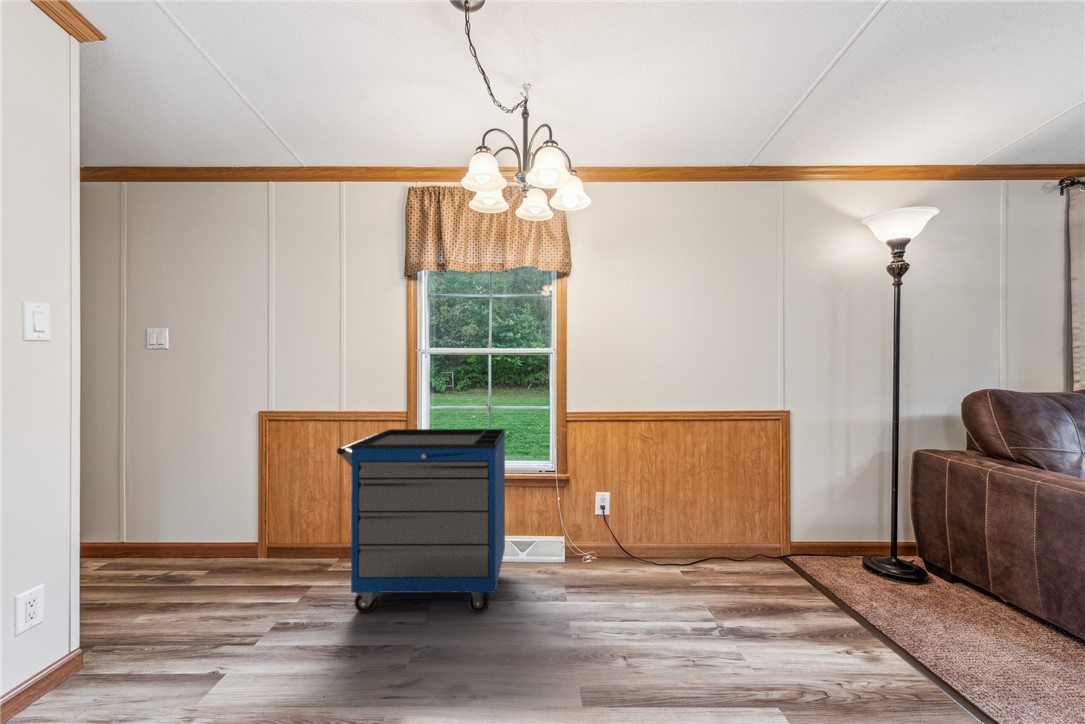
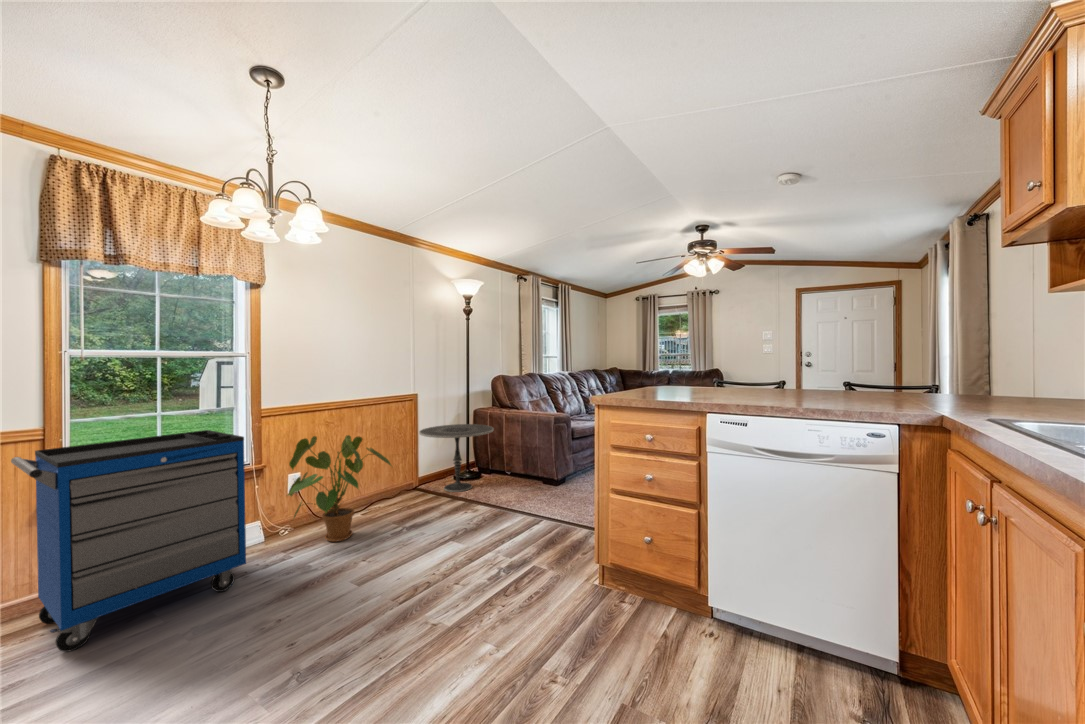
house plant: none [565,452,713,605] -> present [289,435,391,542]
side table: none [785,466,950,599] -> present [419,424,494,492]

